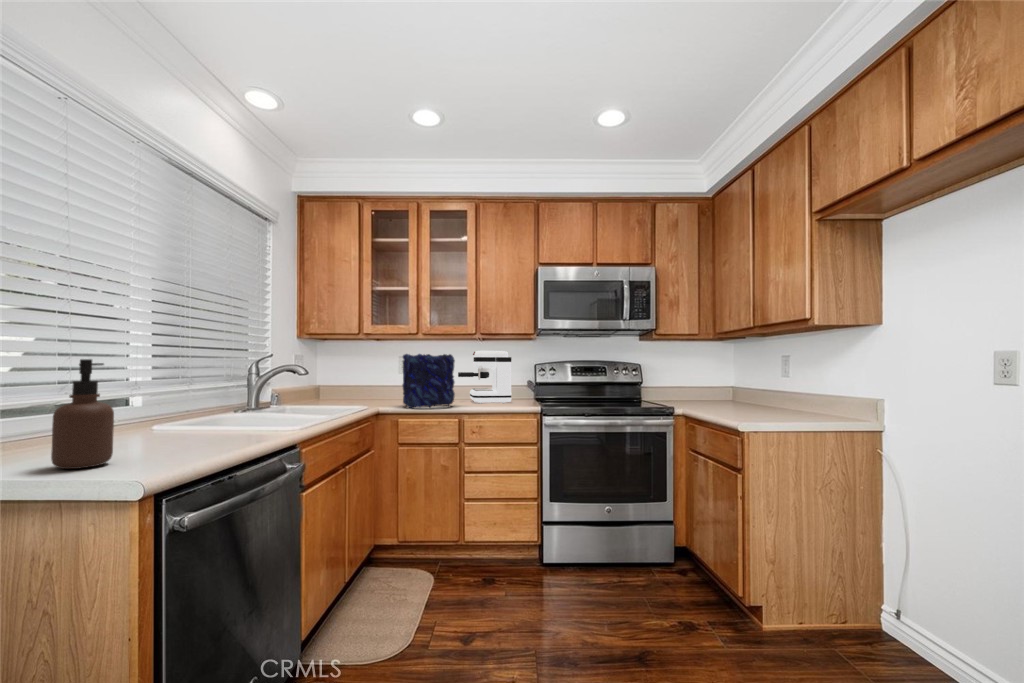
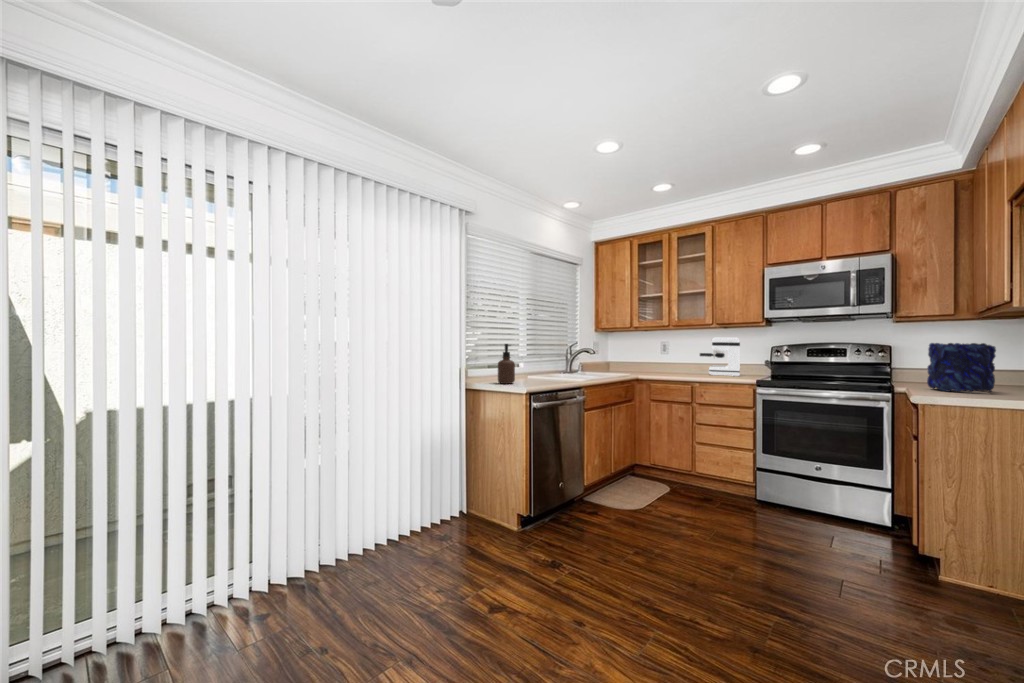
vase: present [402,354,455,408] -> present [927,343,996,392]

